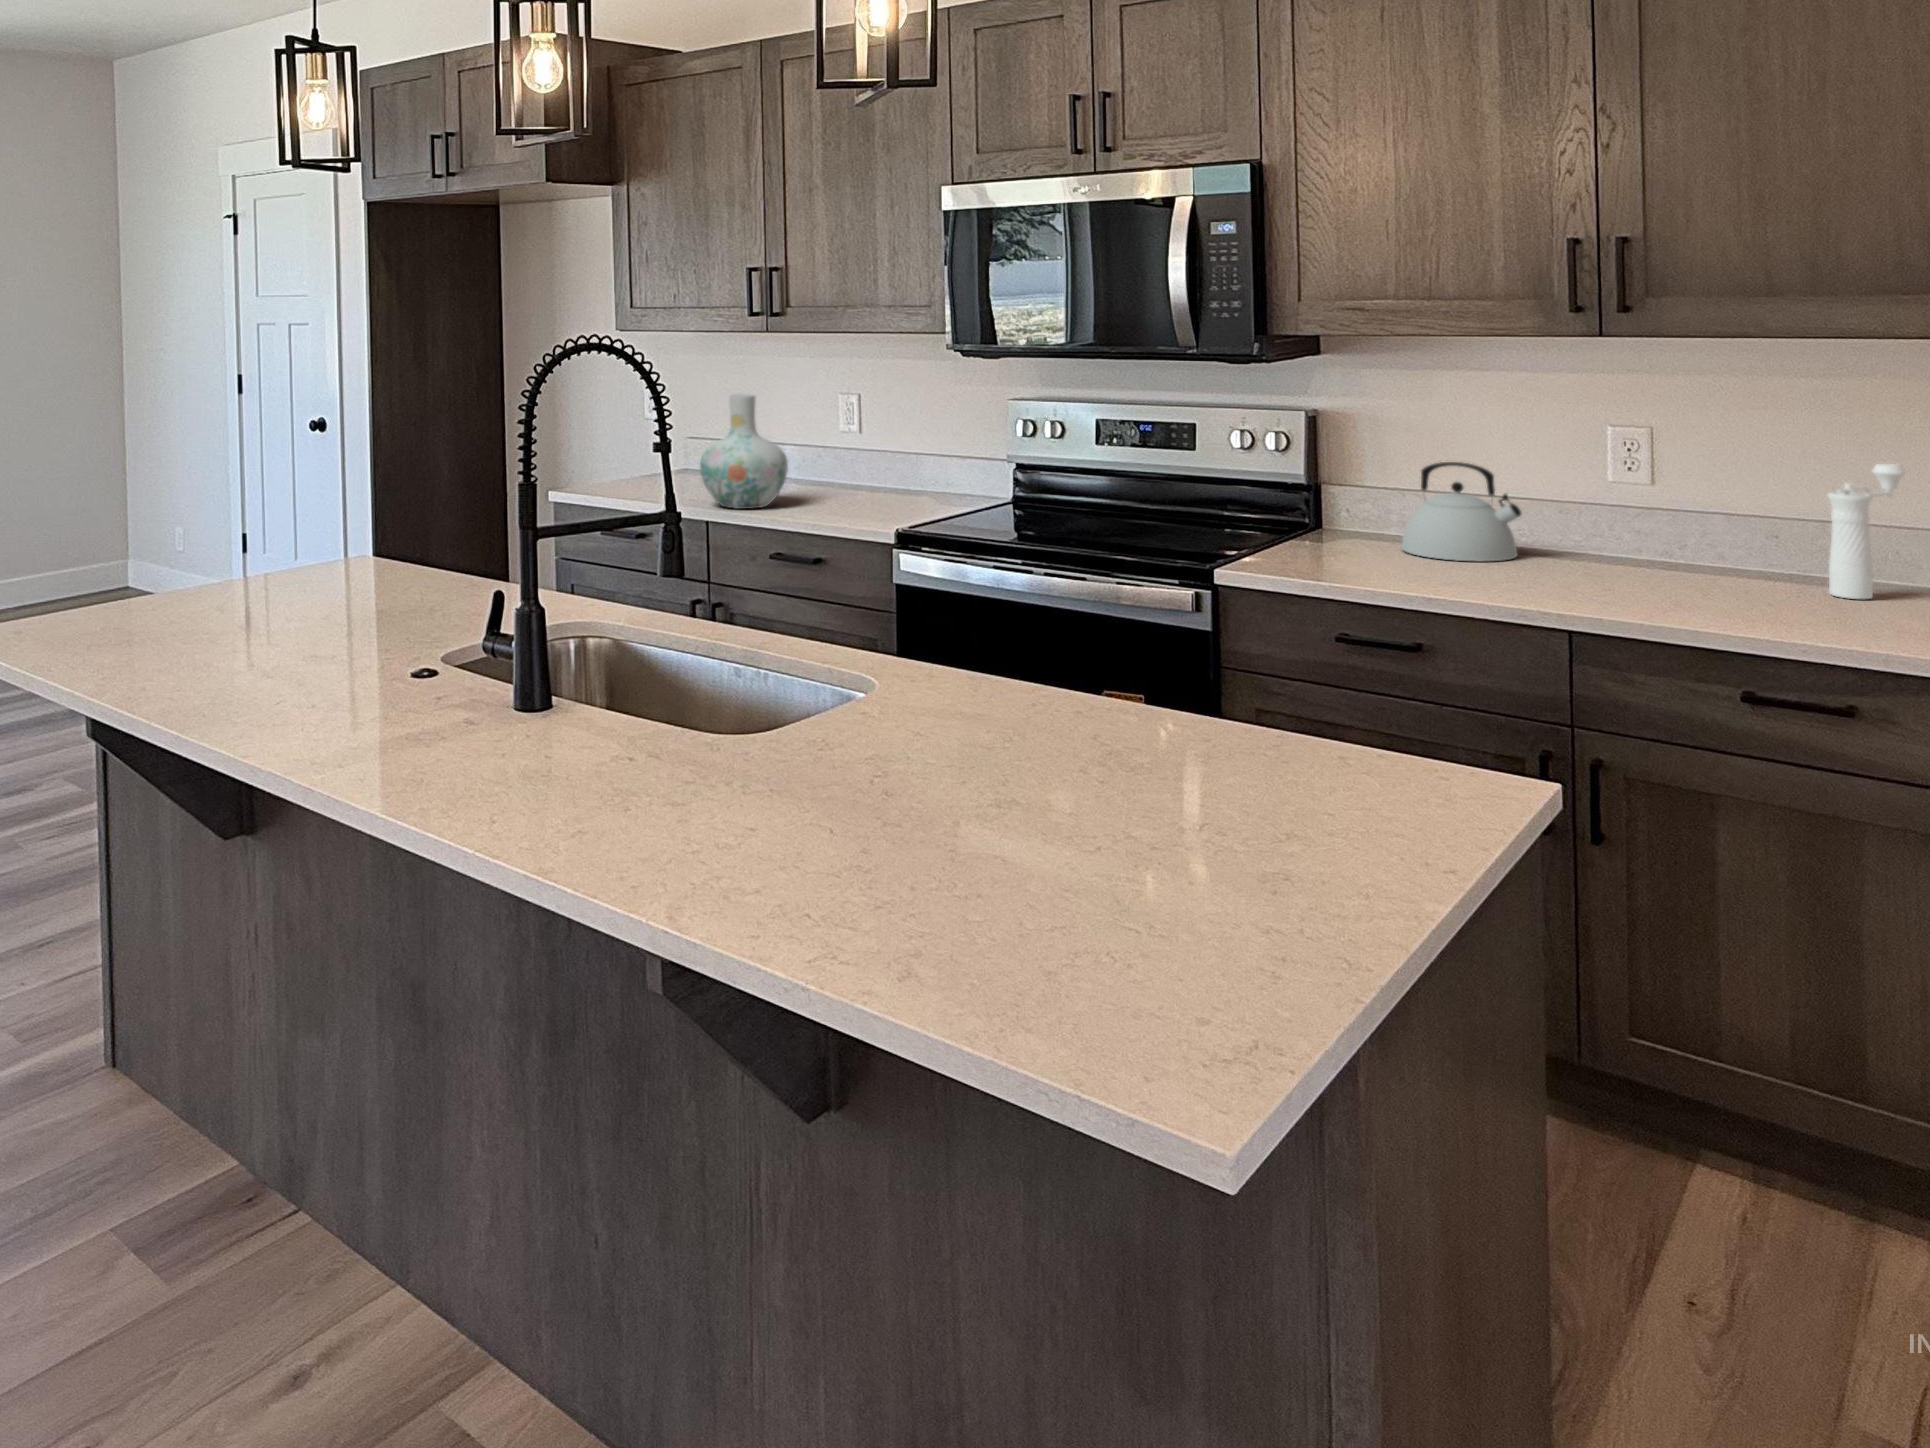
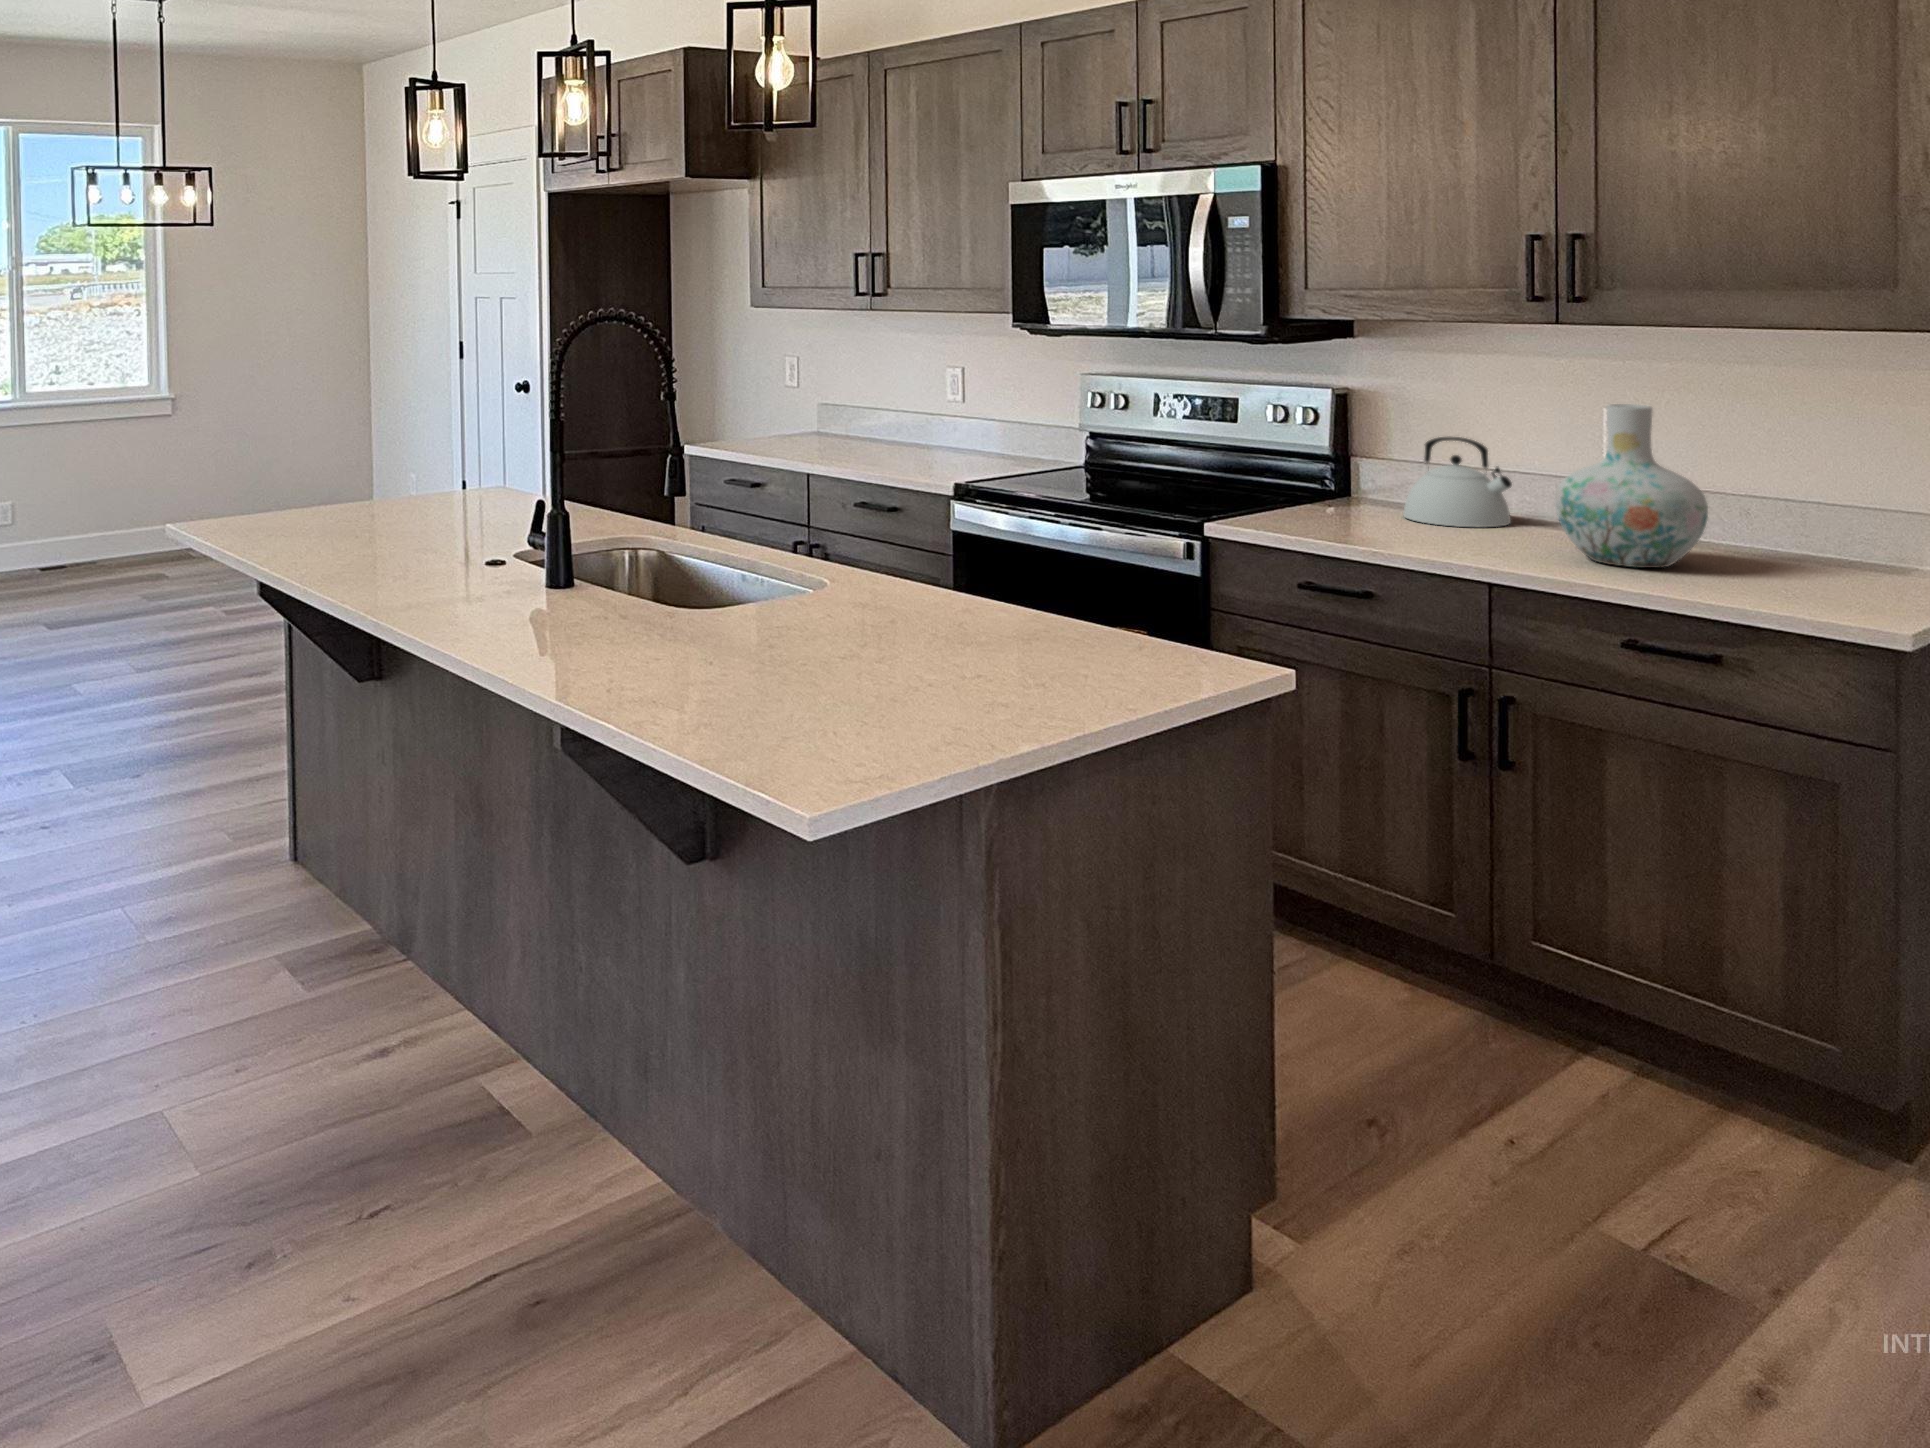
vase: present [700,394,788,509] -> present [1555,404,1708,568]
pepper mill: present [1828,464,1905,599] -> none [1768,446,1857,570]

